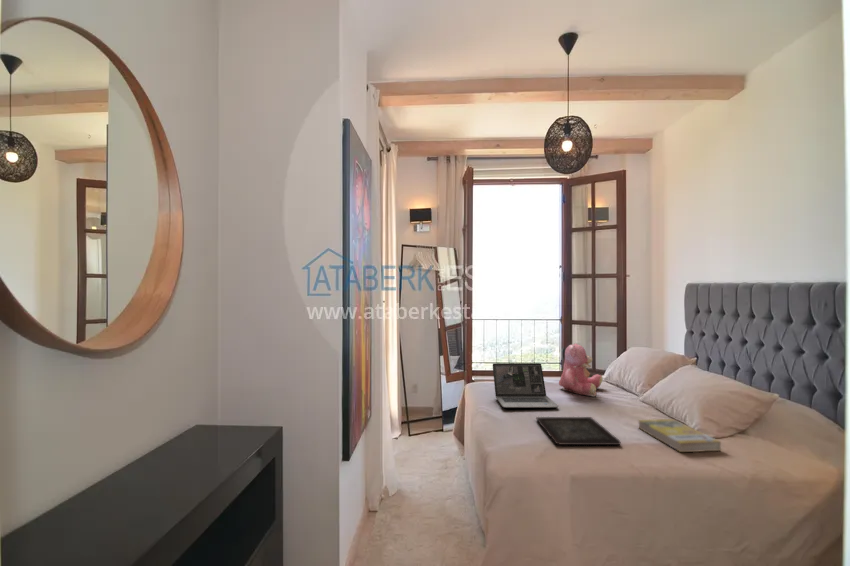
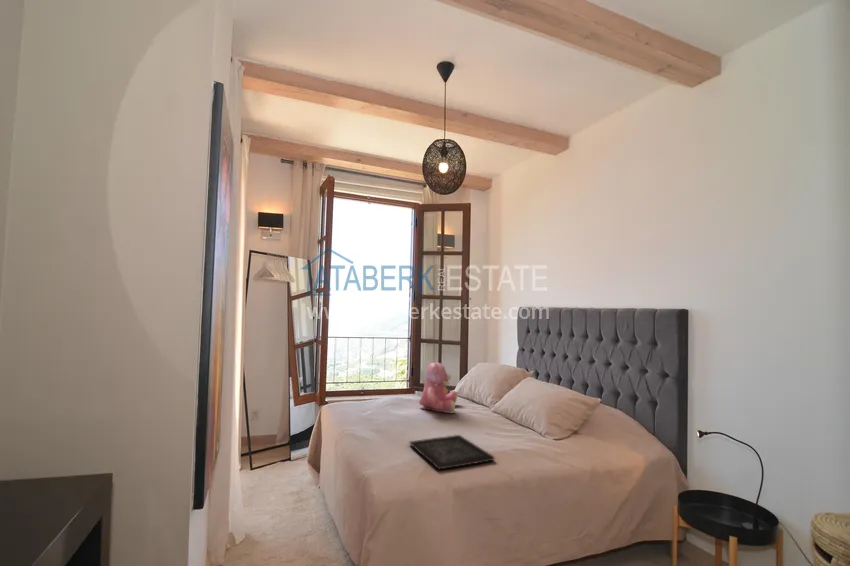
laptop: present [493,363,558,408] -> none [357,383,426,435]
book: present [639,419,721,452] -> none [501,428,570,460]

